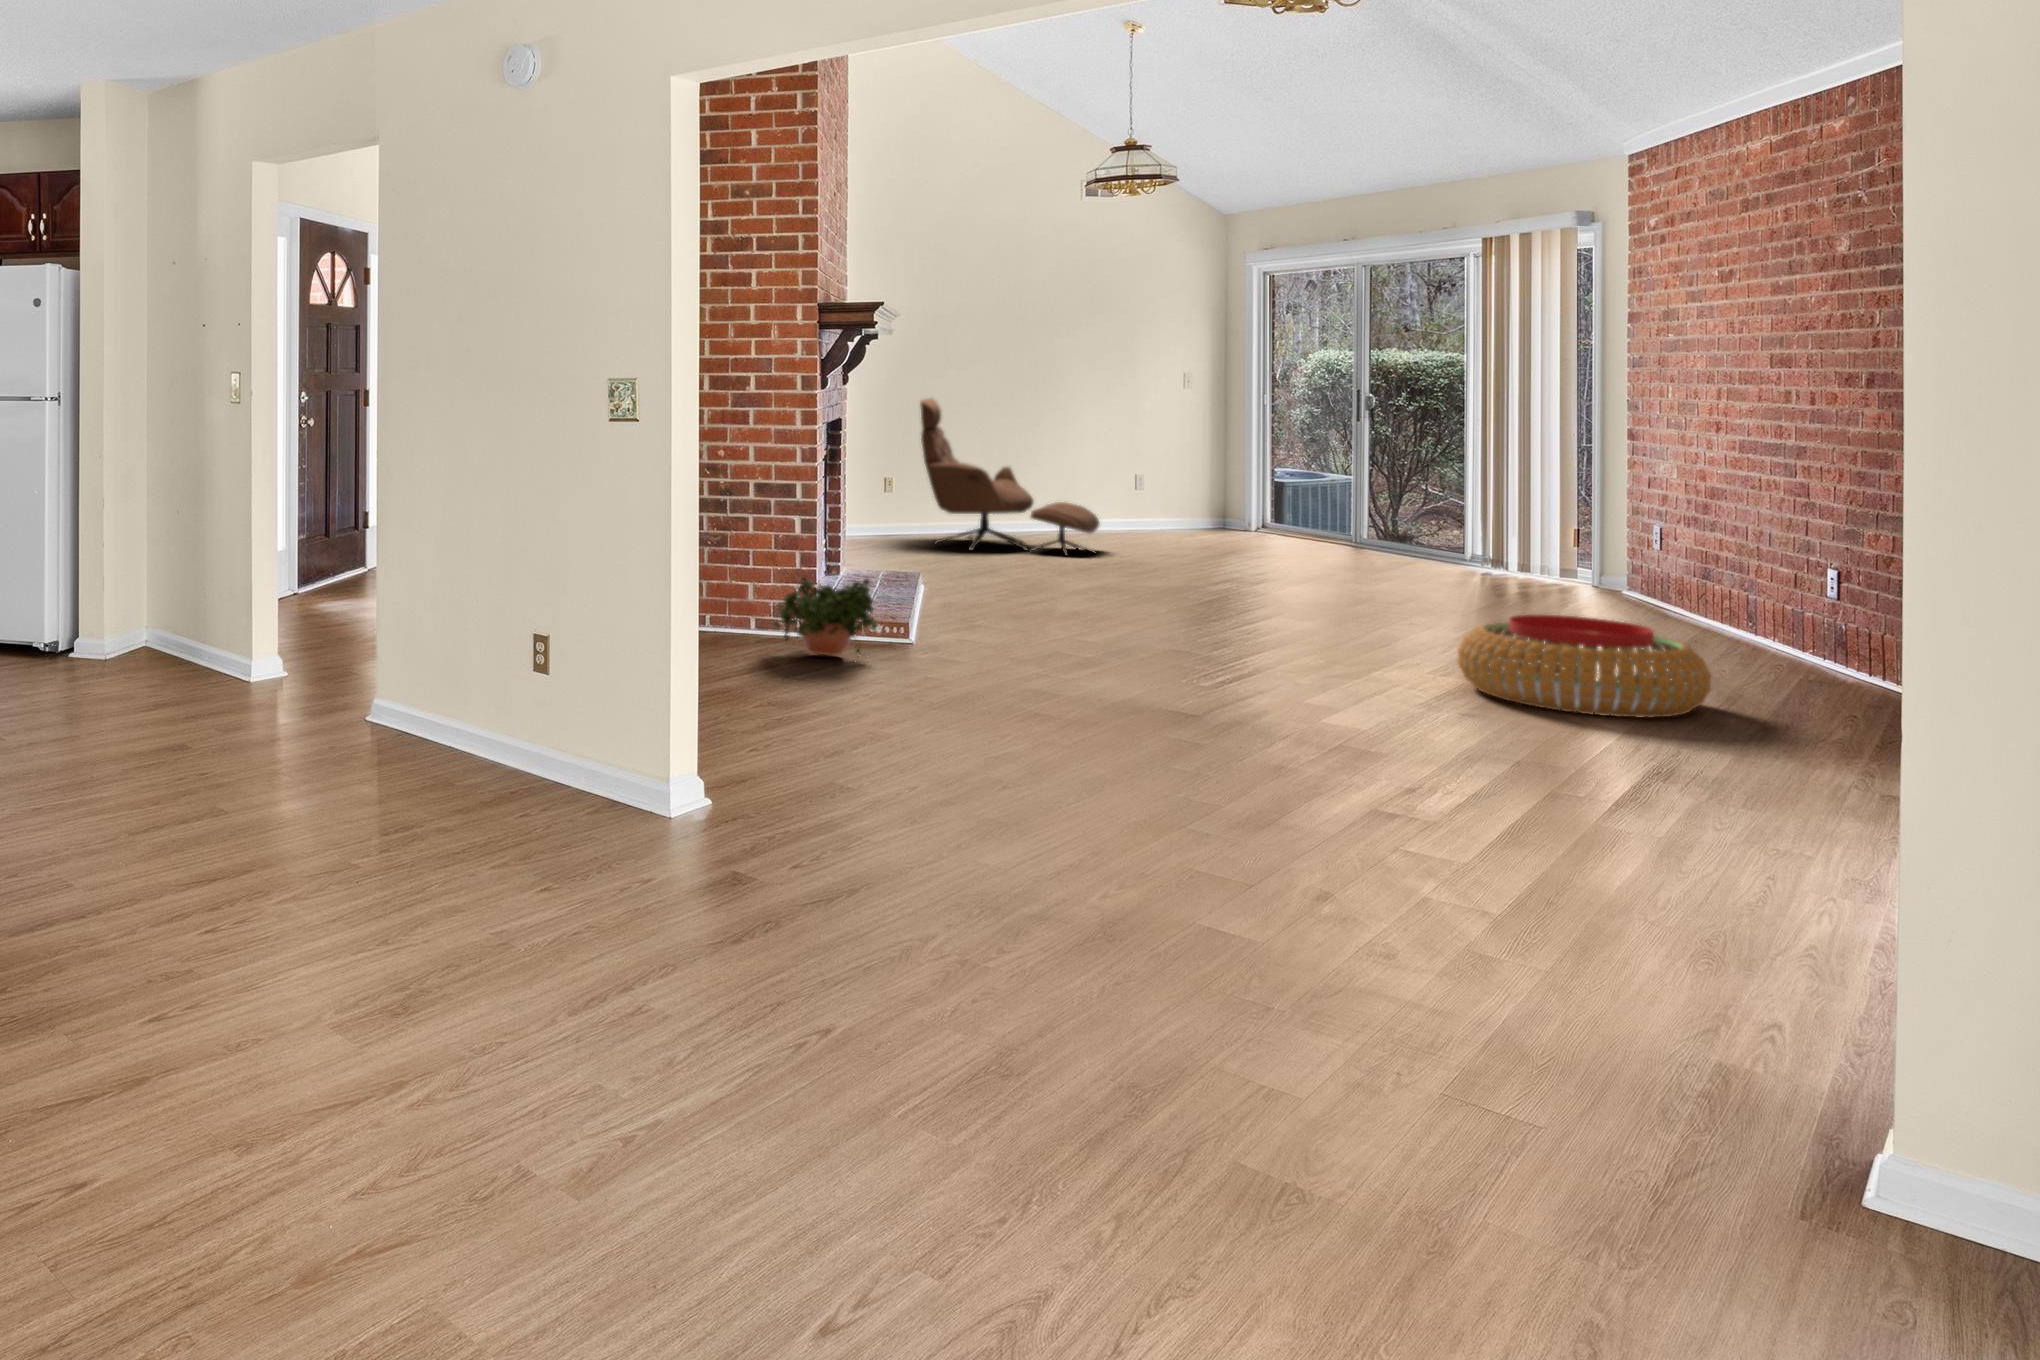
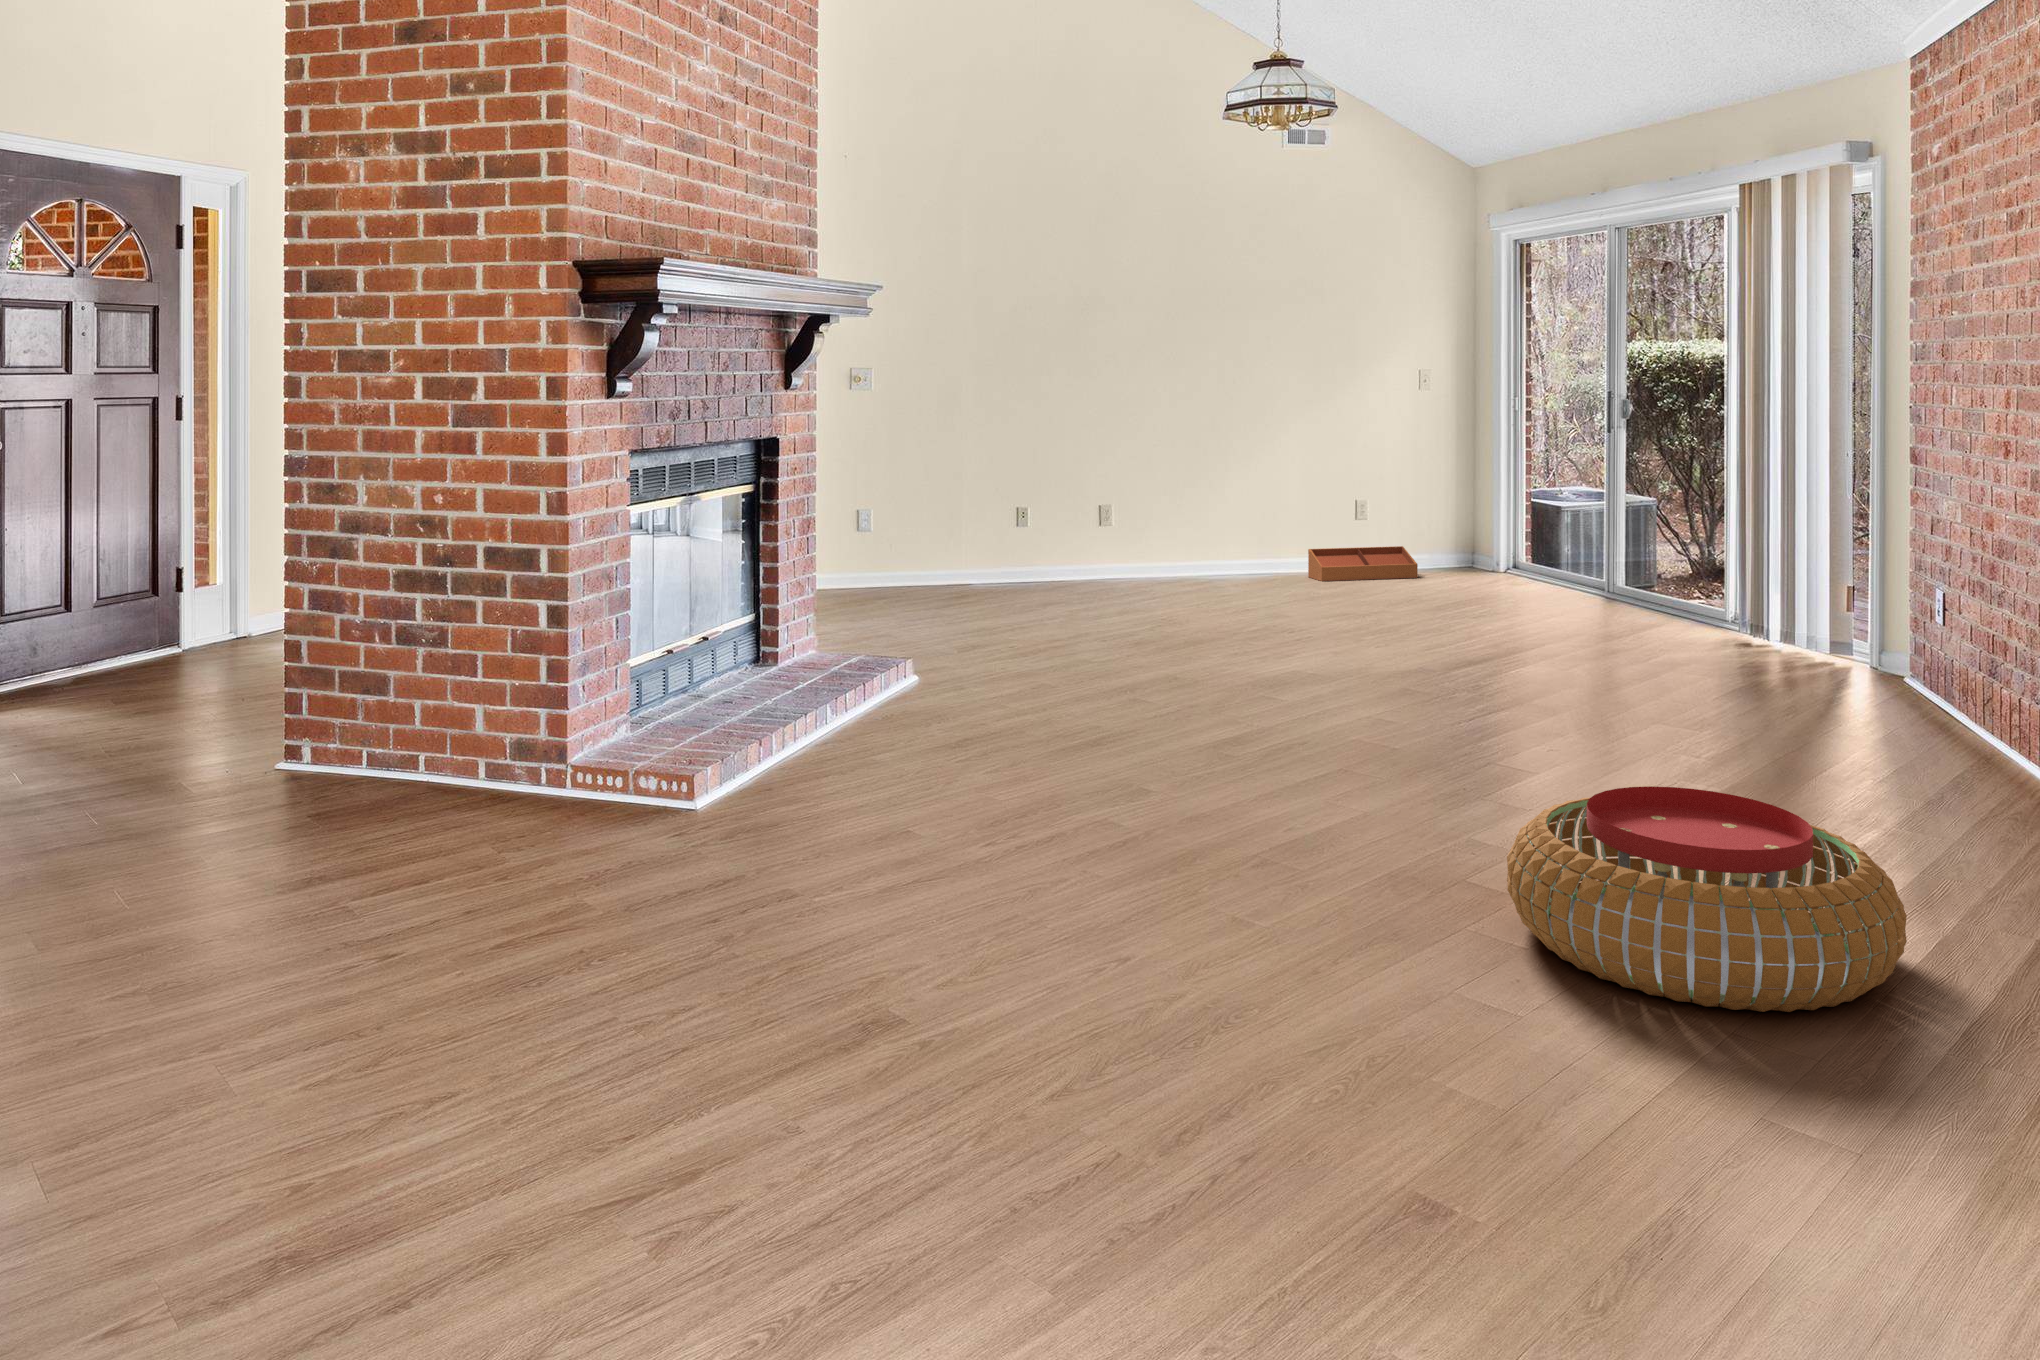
lounge chair: present [920,398,1100,555] -> none [1058,396,1284,607]
storage bin: none [1099,517,1185,542] -> present [1308,546,1418,581]
potted plant: present [774,578,879,655] -> none [422,708,624,864]

